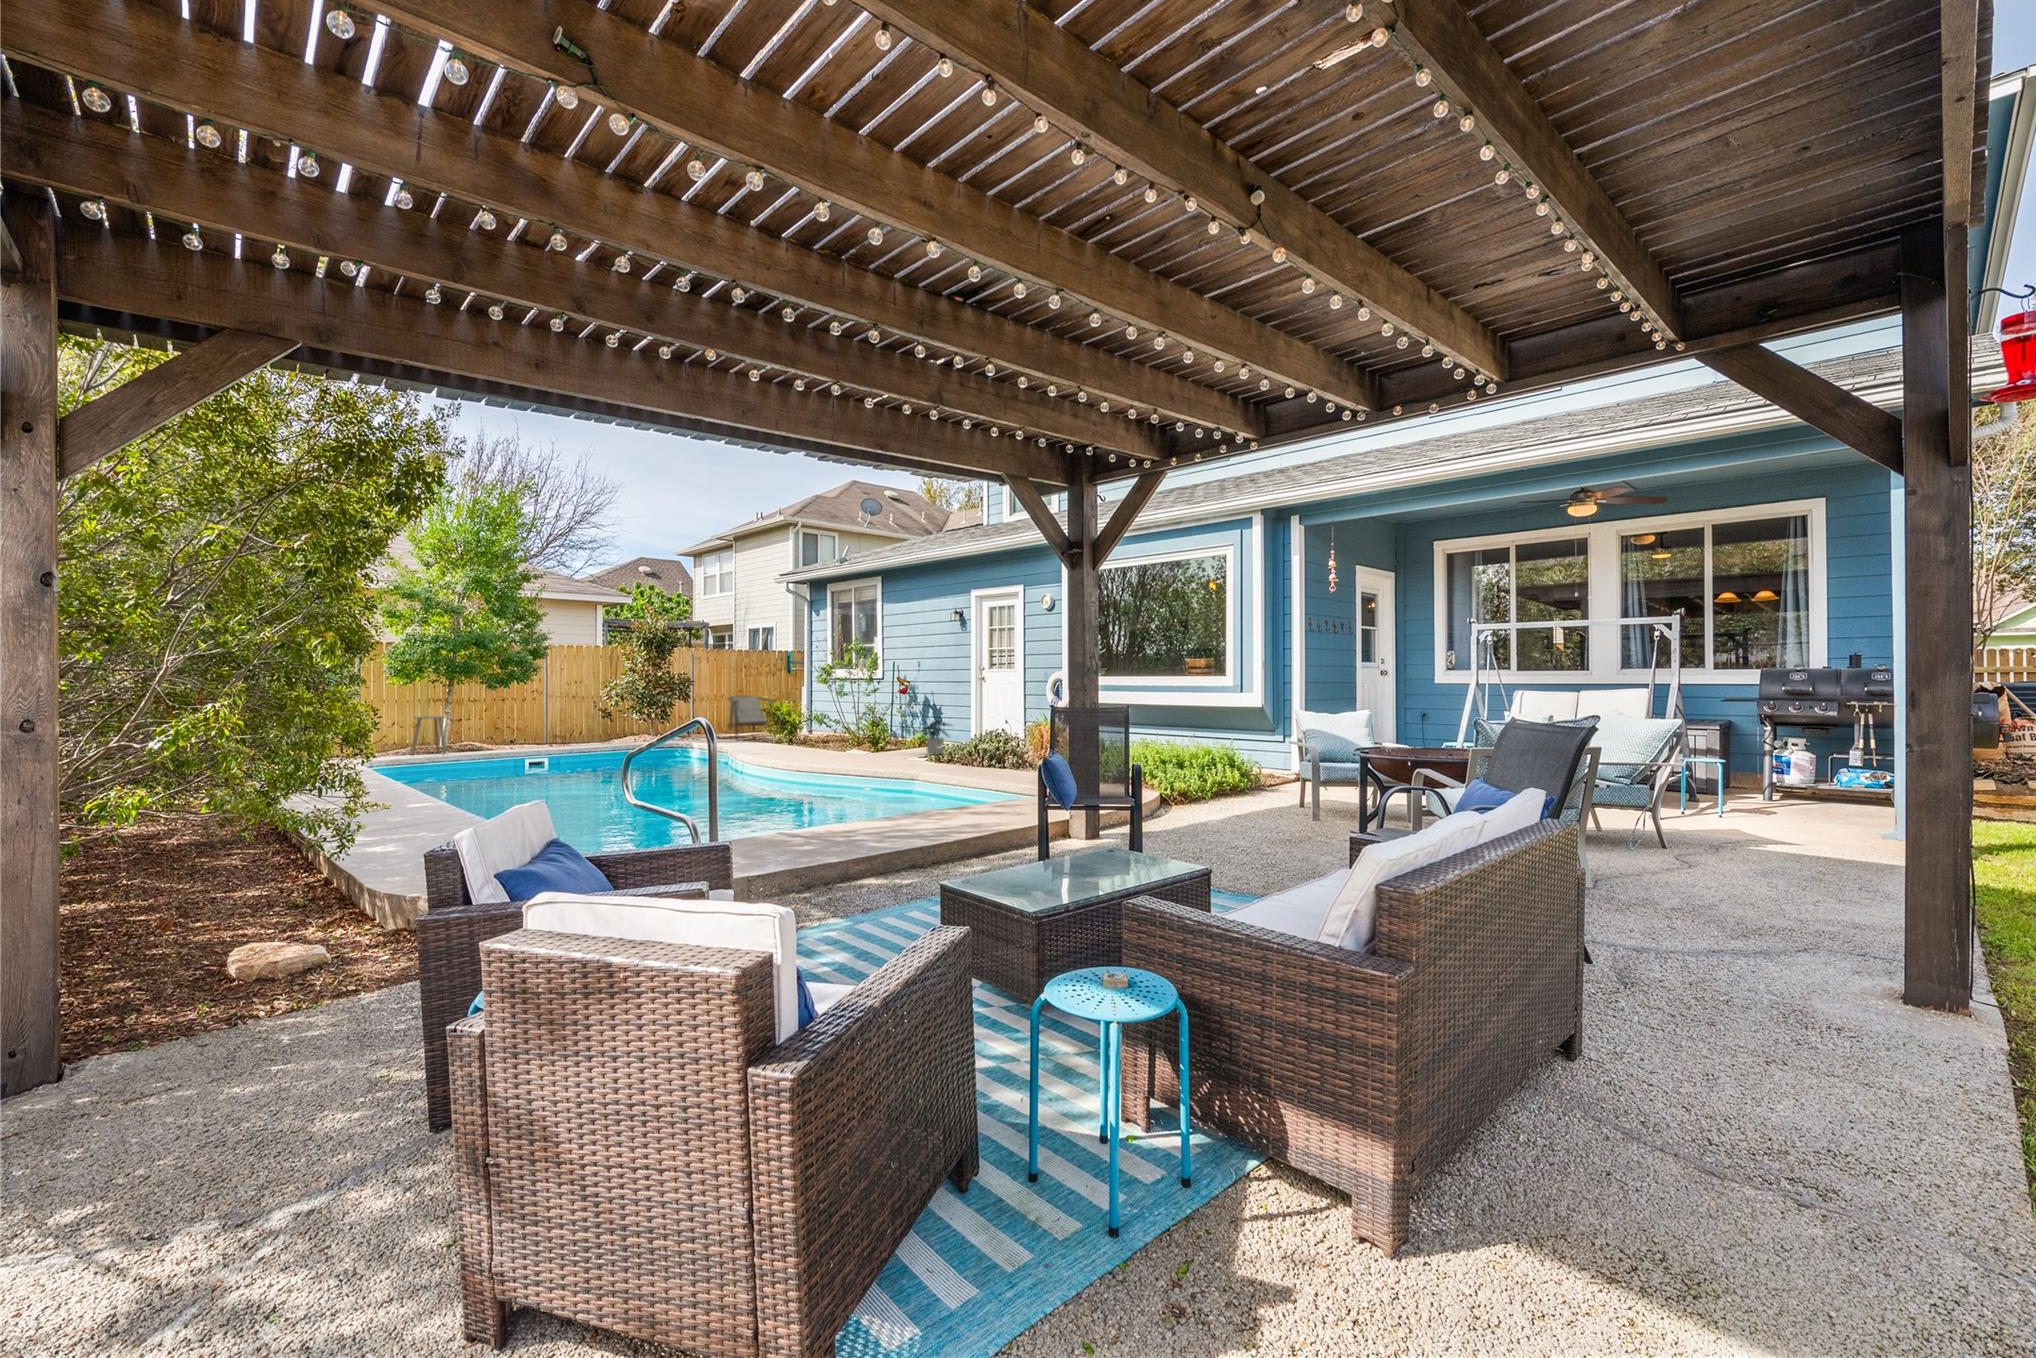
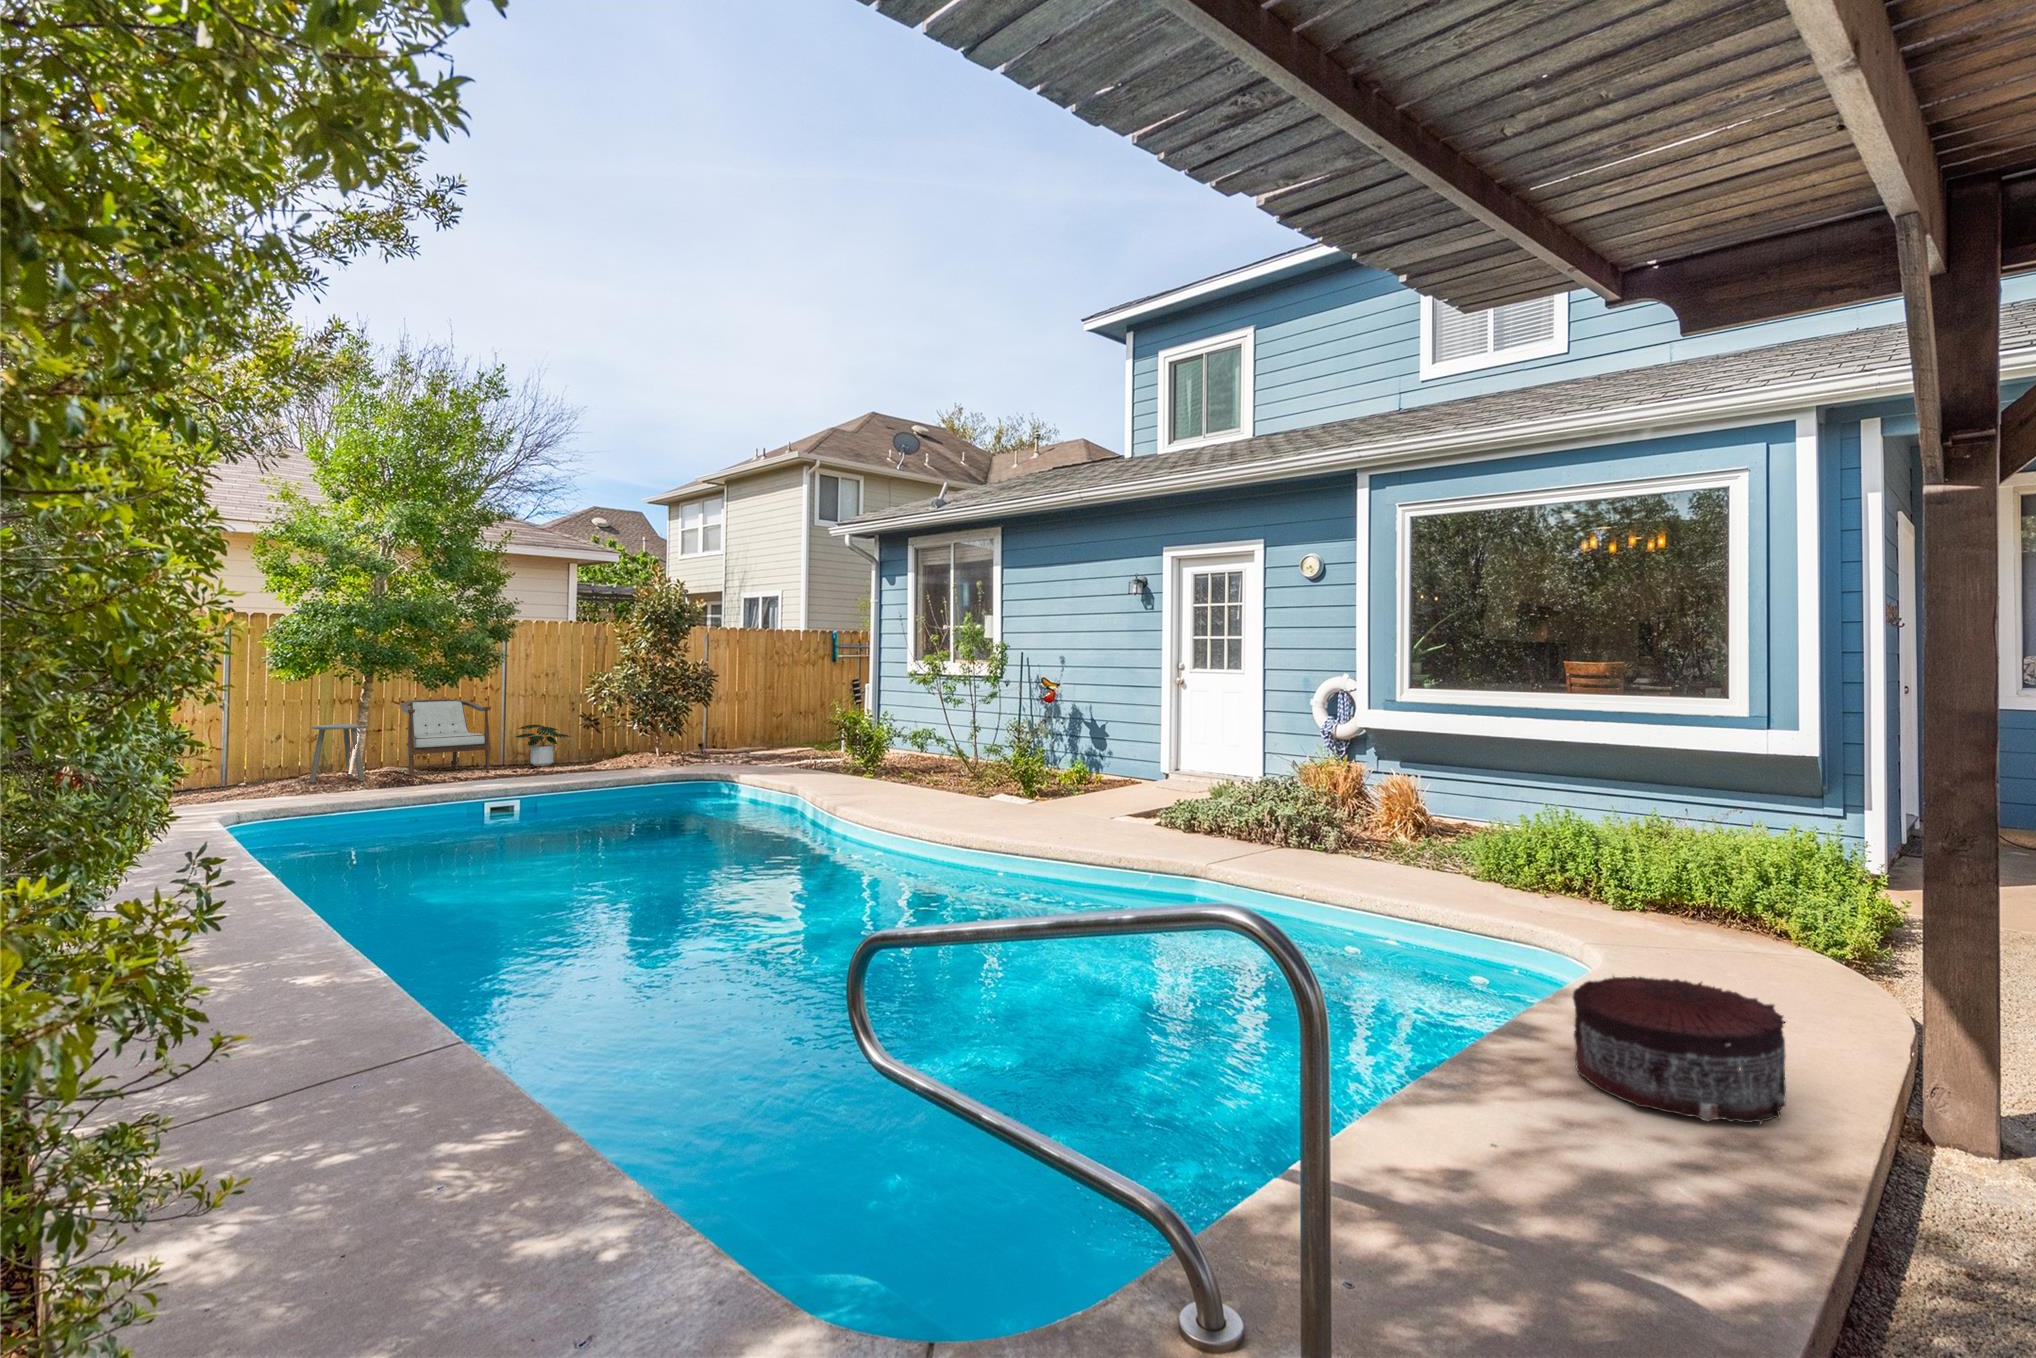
armchair: present [728,696,776,739] -> present [401,699,491,779]
potted plant: present [919,720,950,755] -> present [515,725,570,766]
pouf: none [923,785,1001,833] -> present [1573,976,1786,1124]

